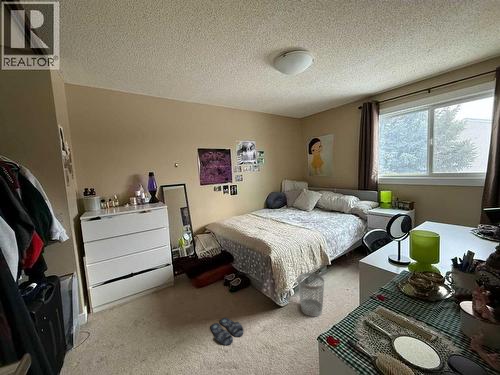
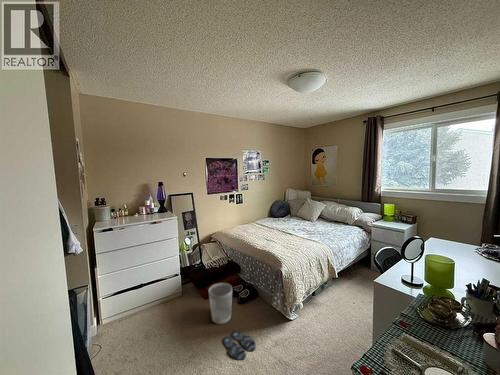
wastebasket: present [298,273,324,317] -> present [209,283,232,324]

